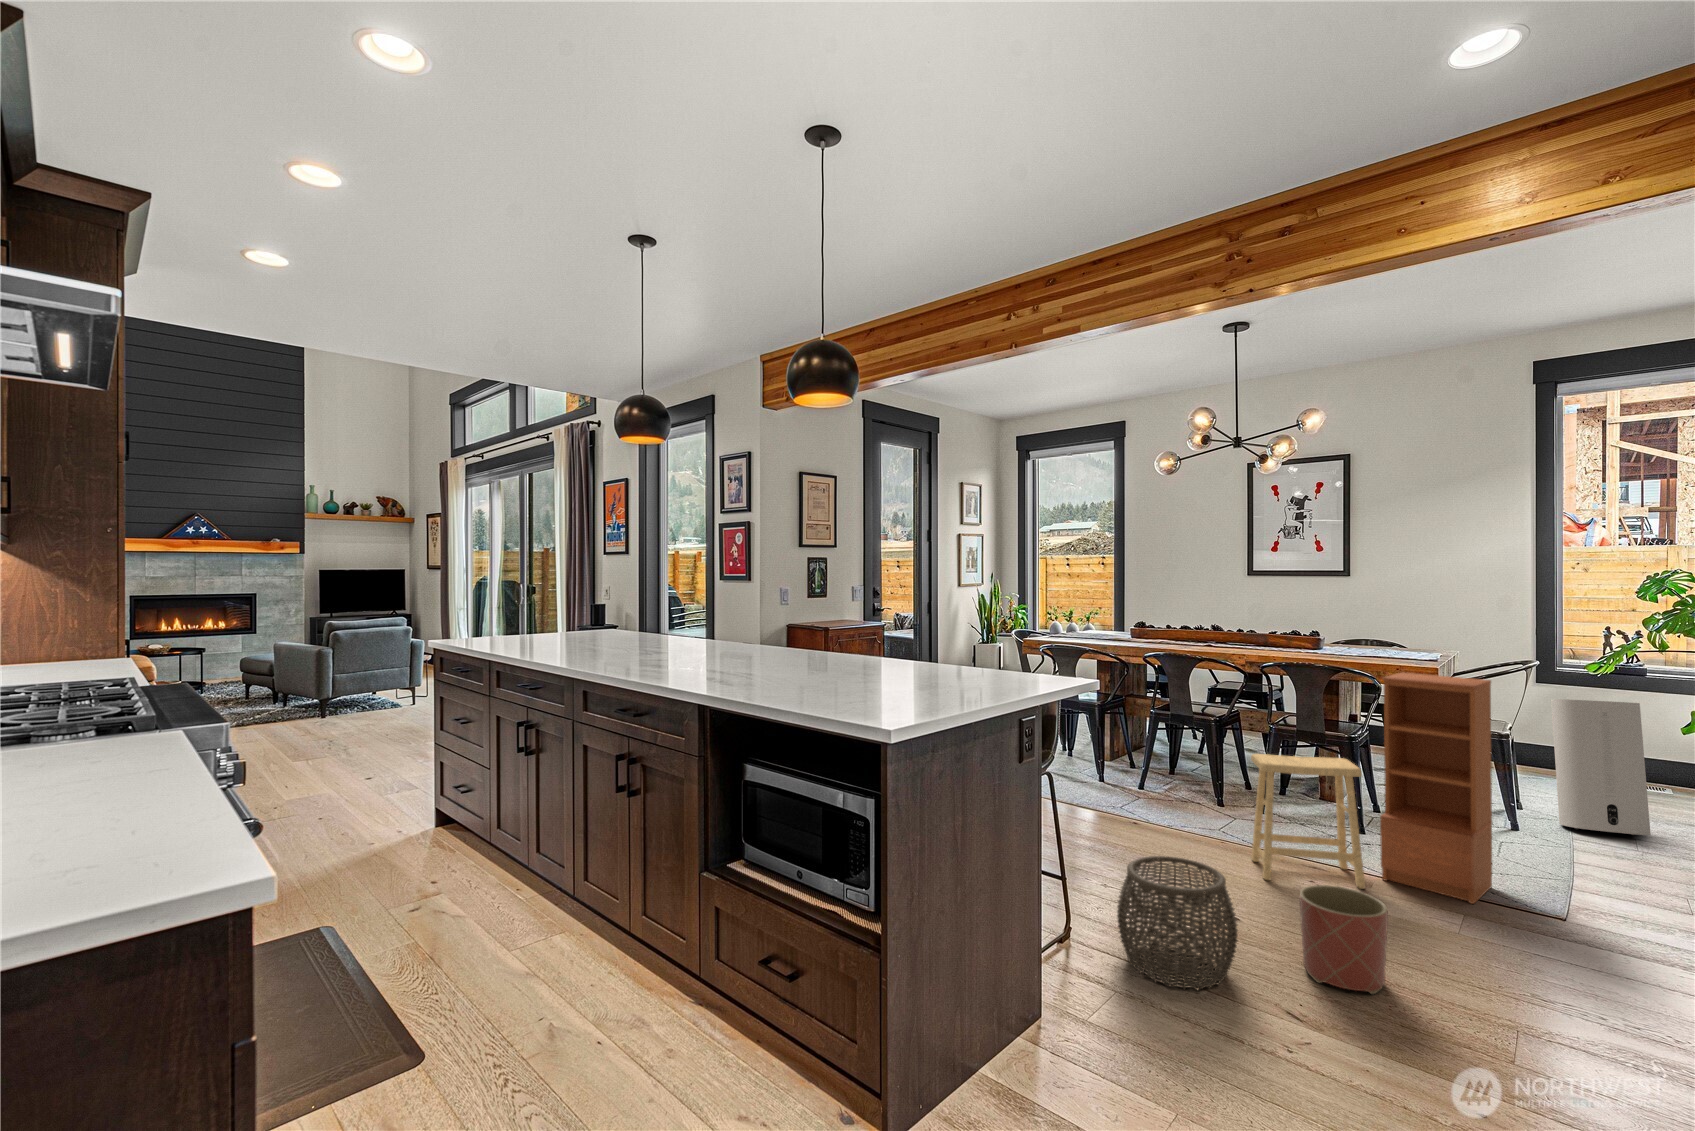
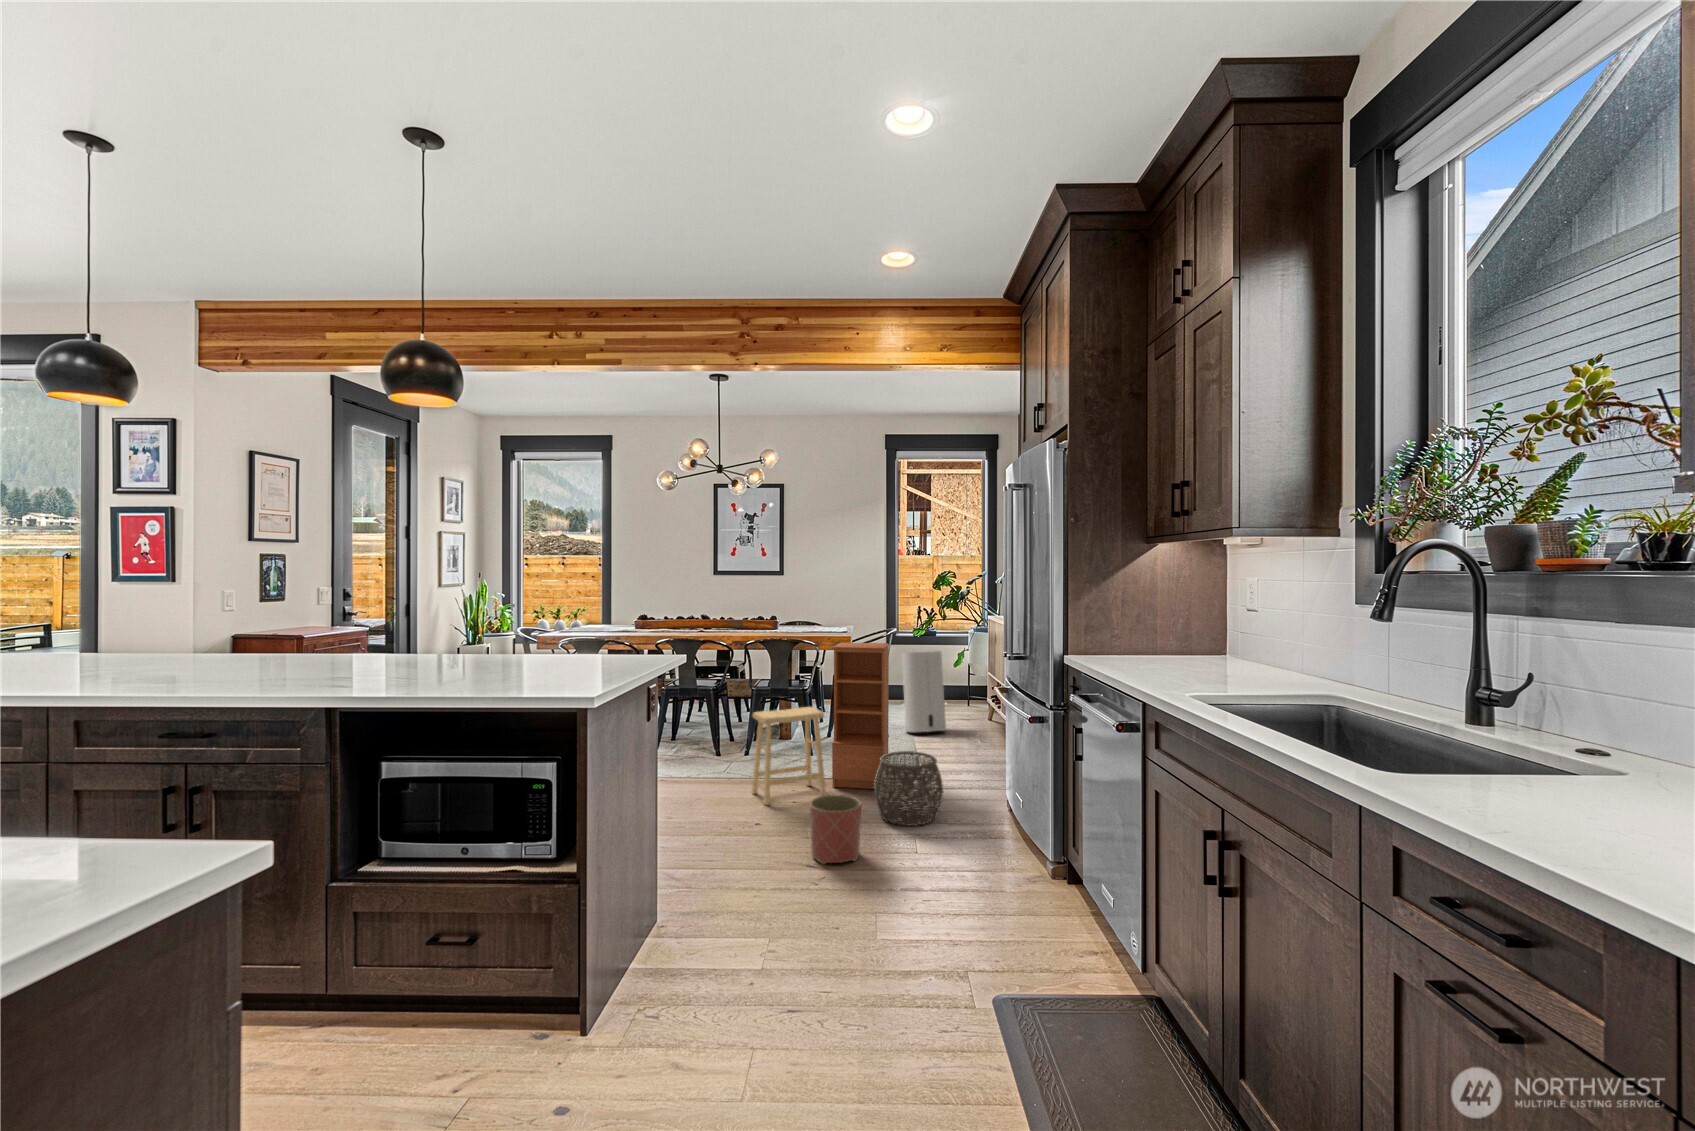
woven basket: present [1117,856,1238,990] -> present [874,751,943,826]

